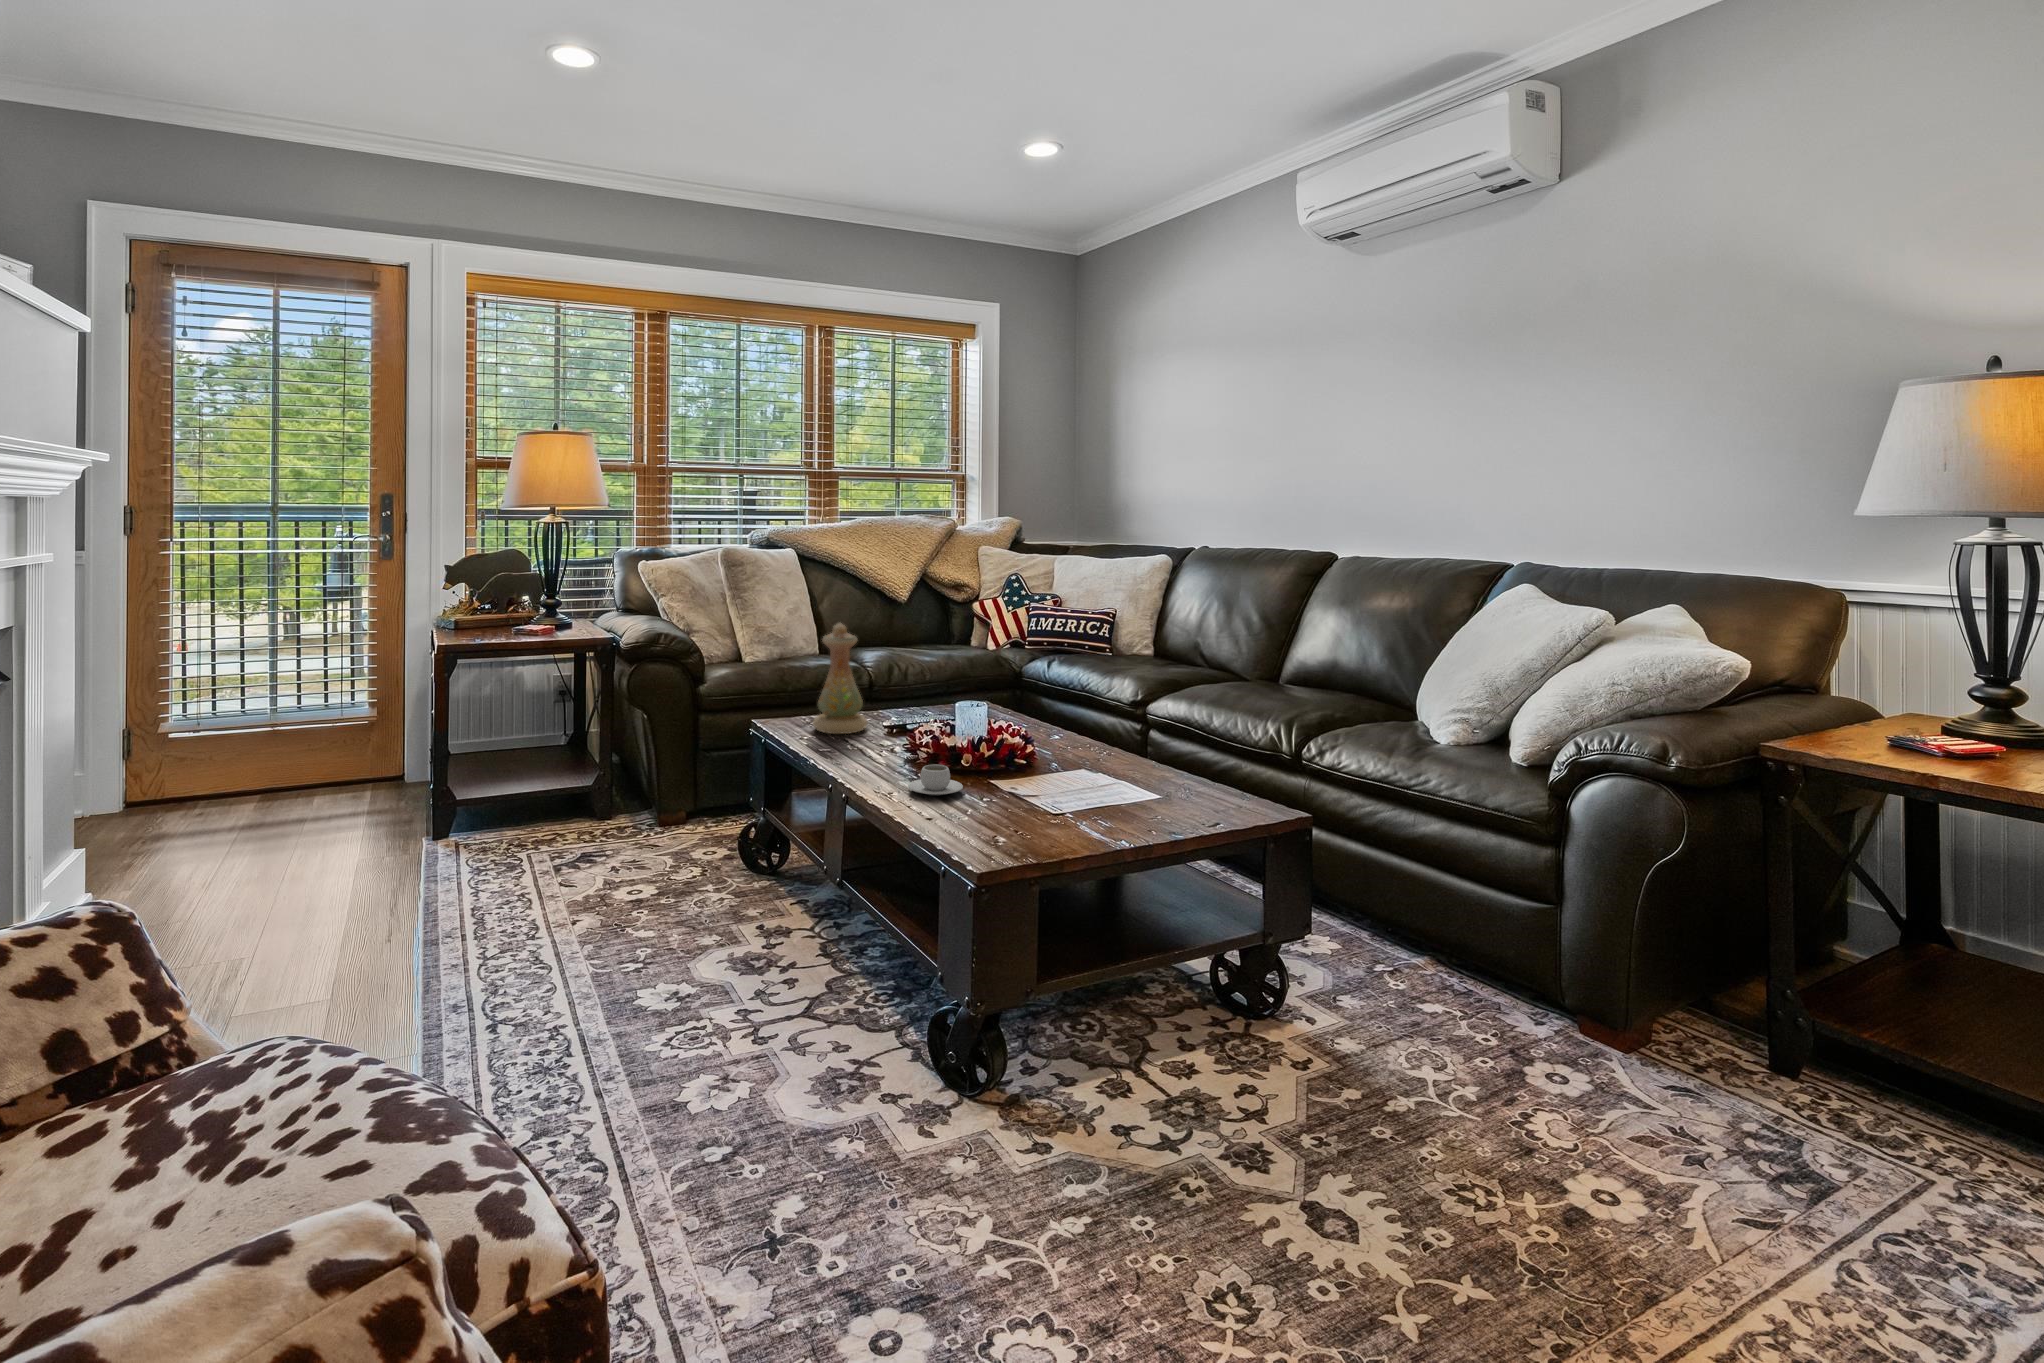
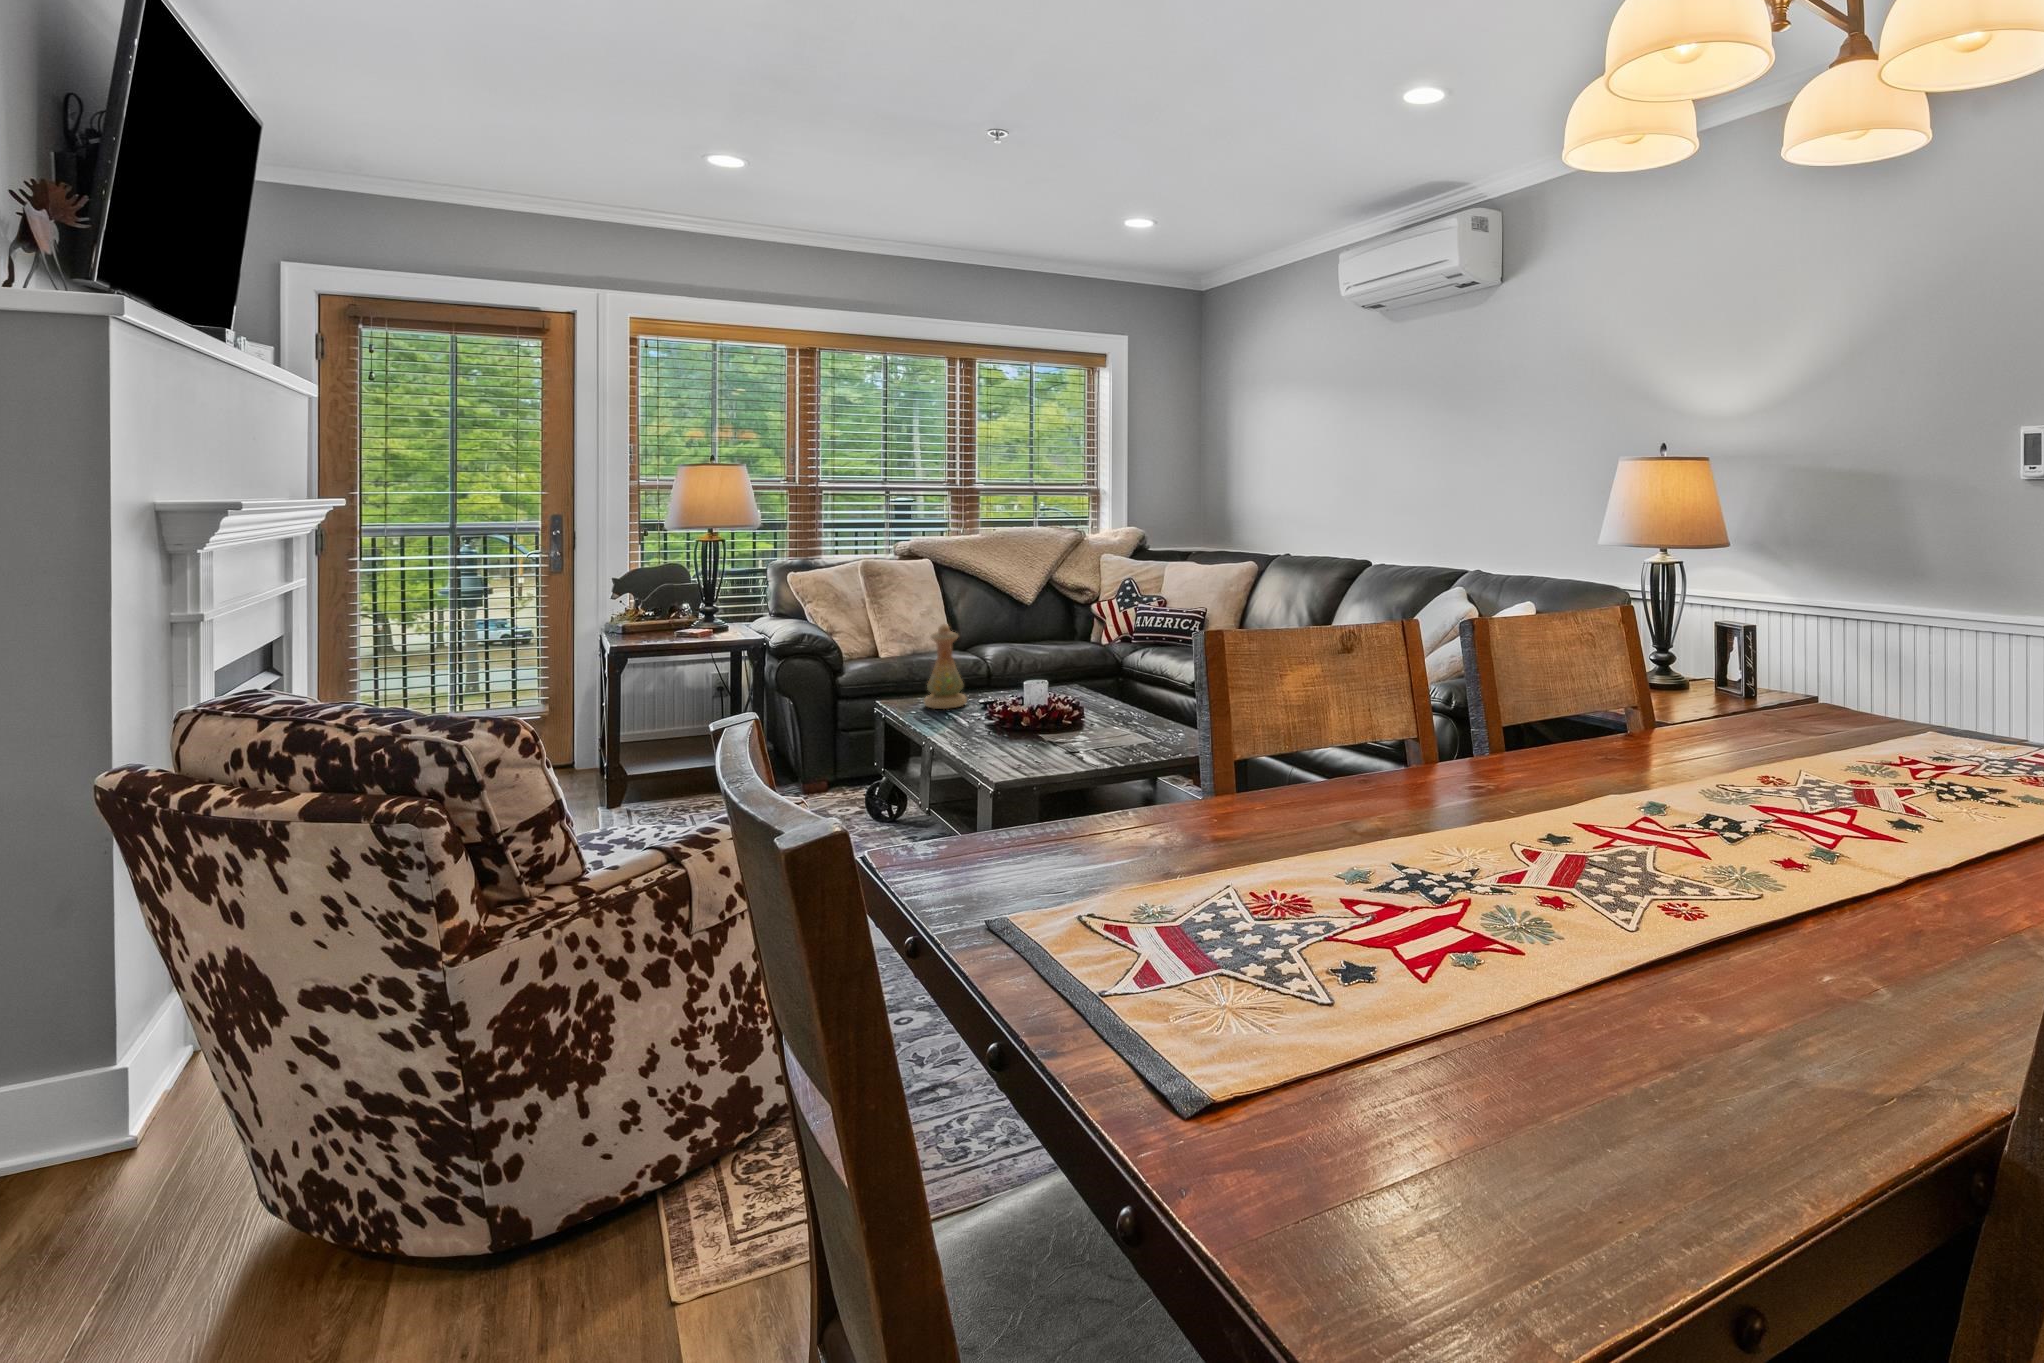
teacup: present [908,765,963,795] -> none [976,723,1015,744]

